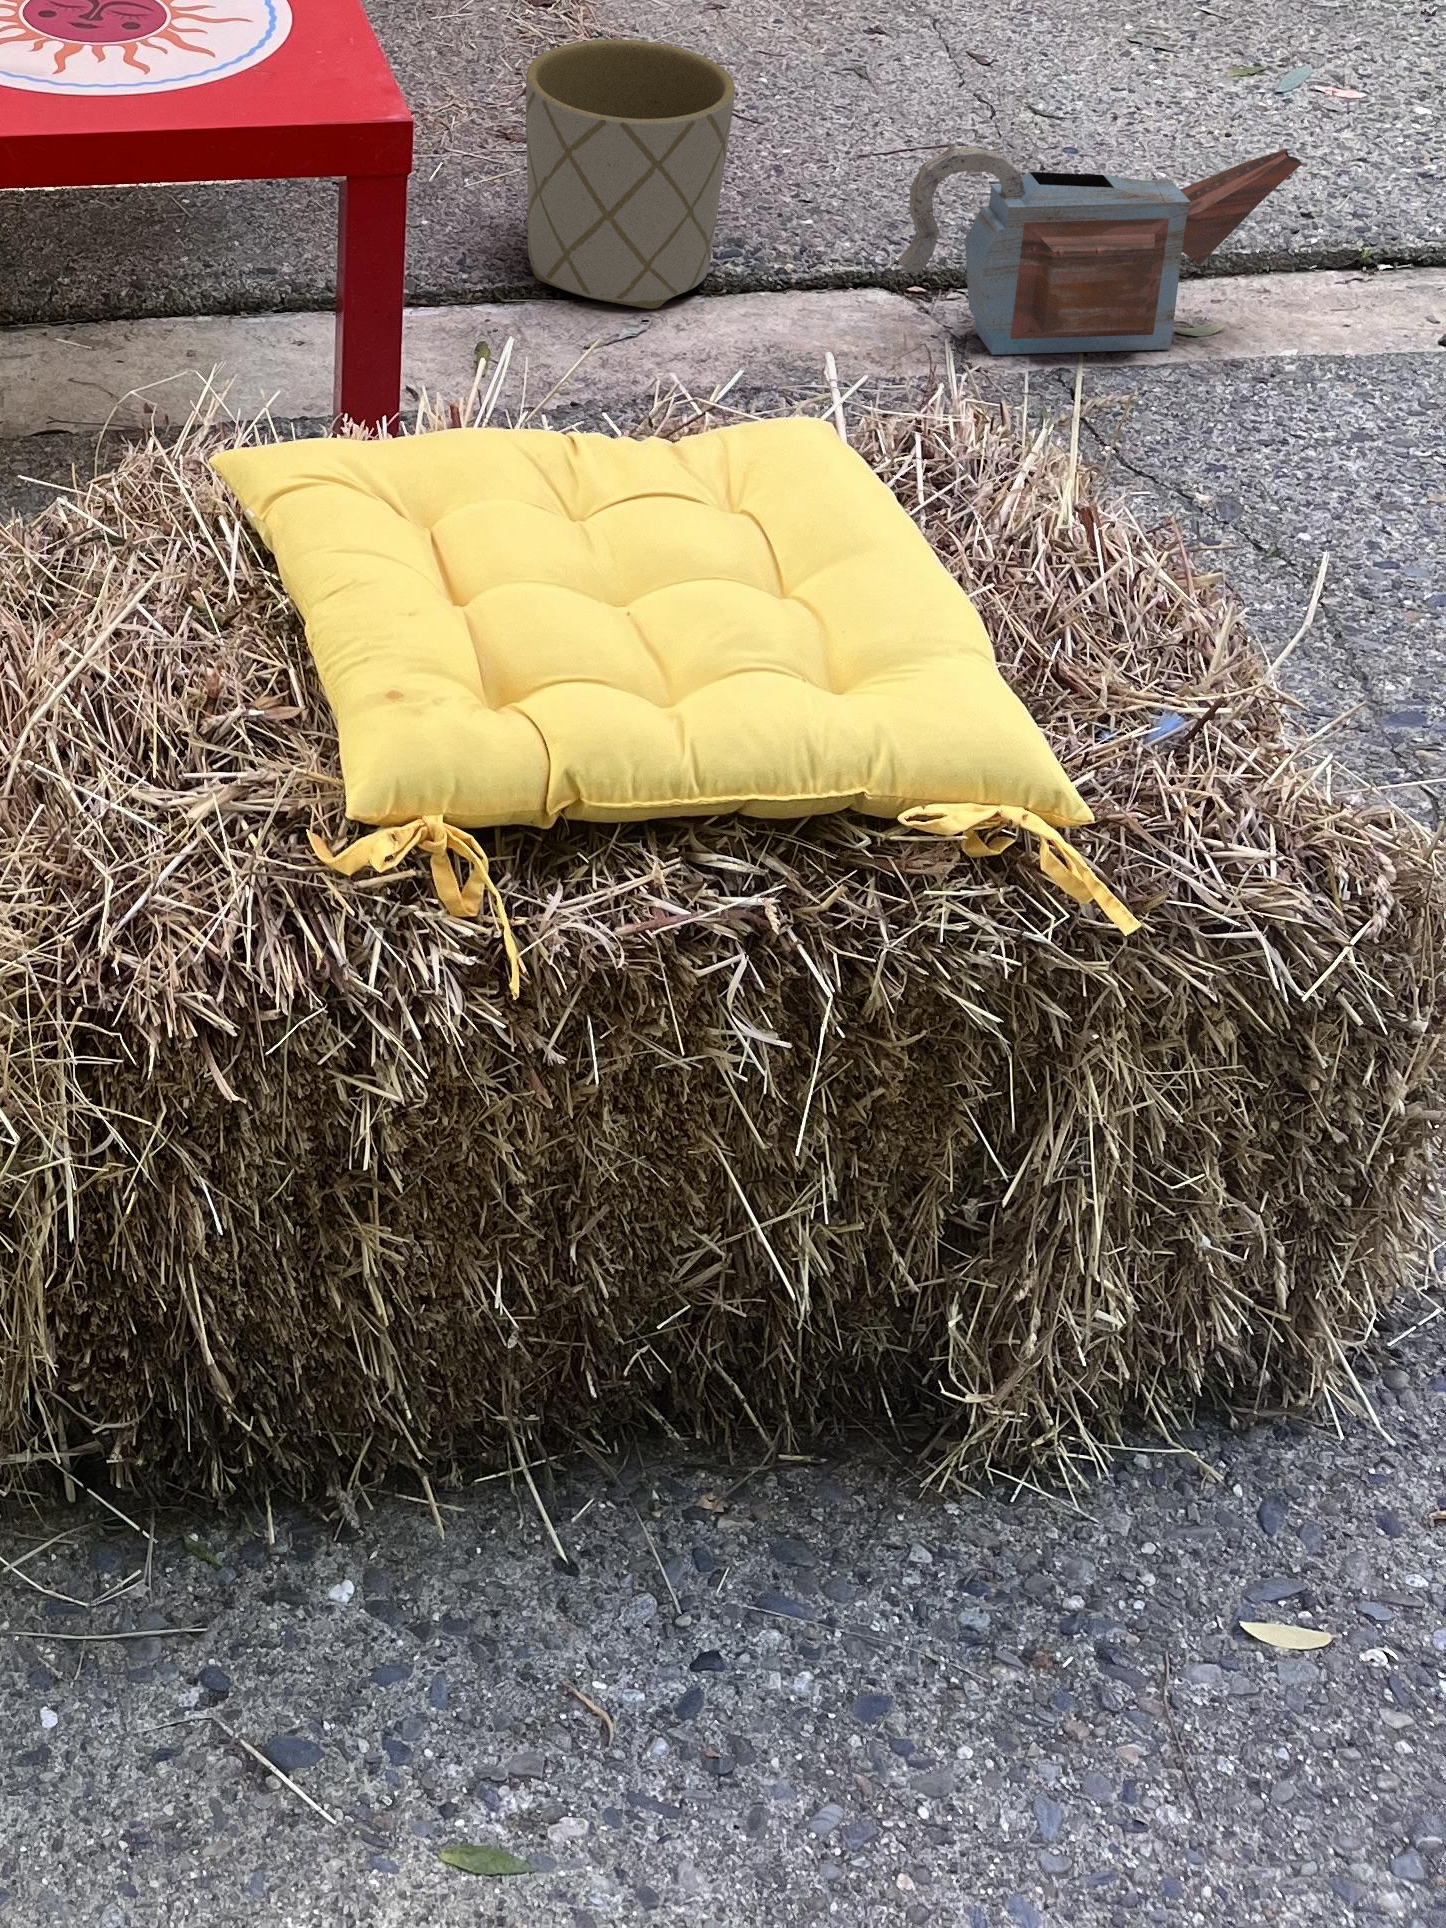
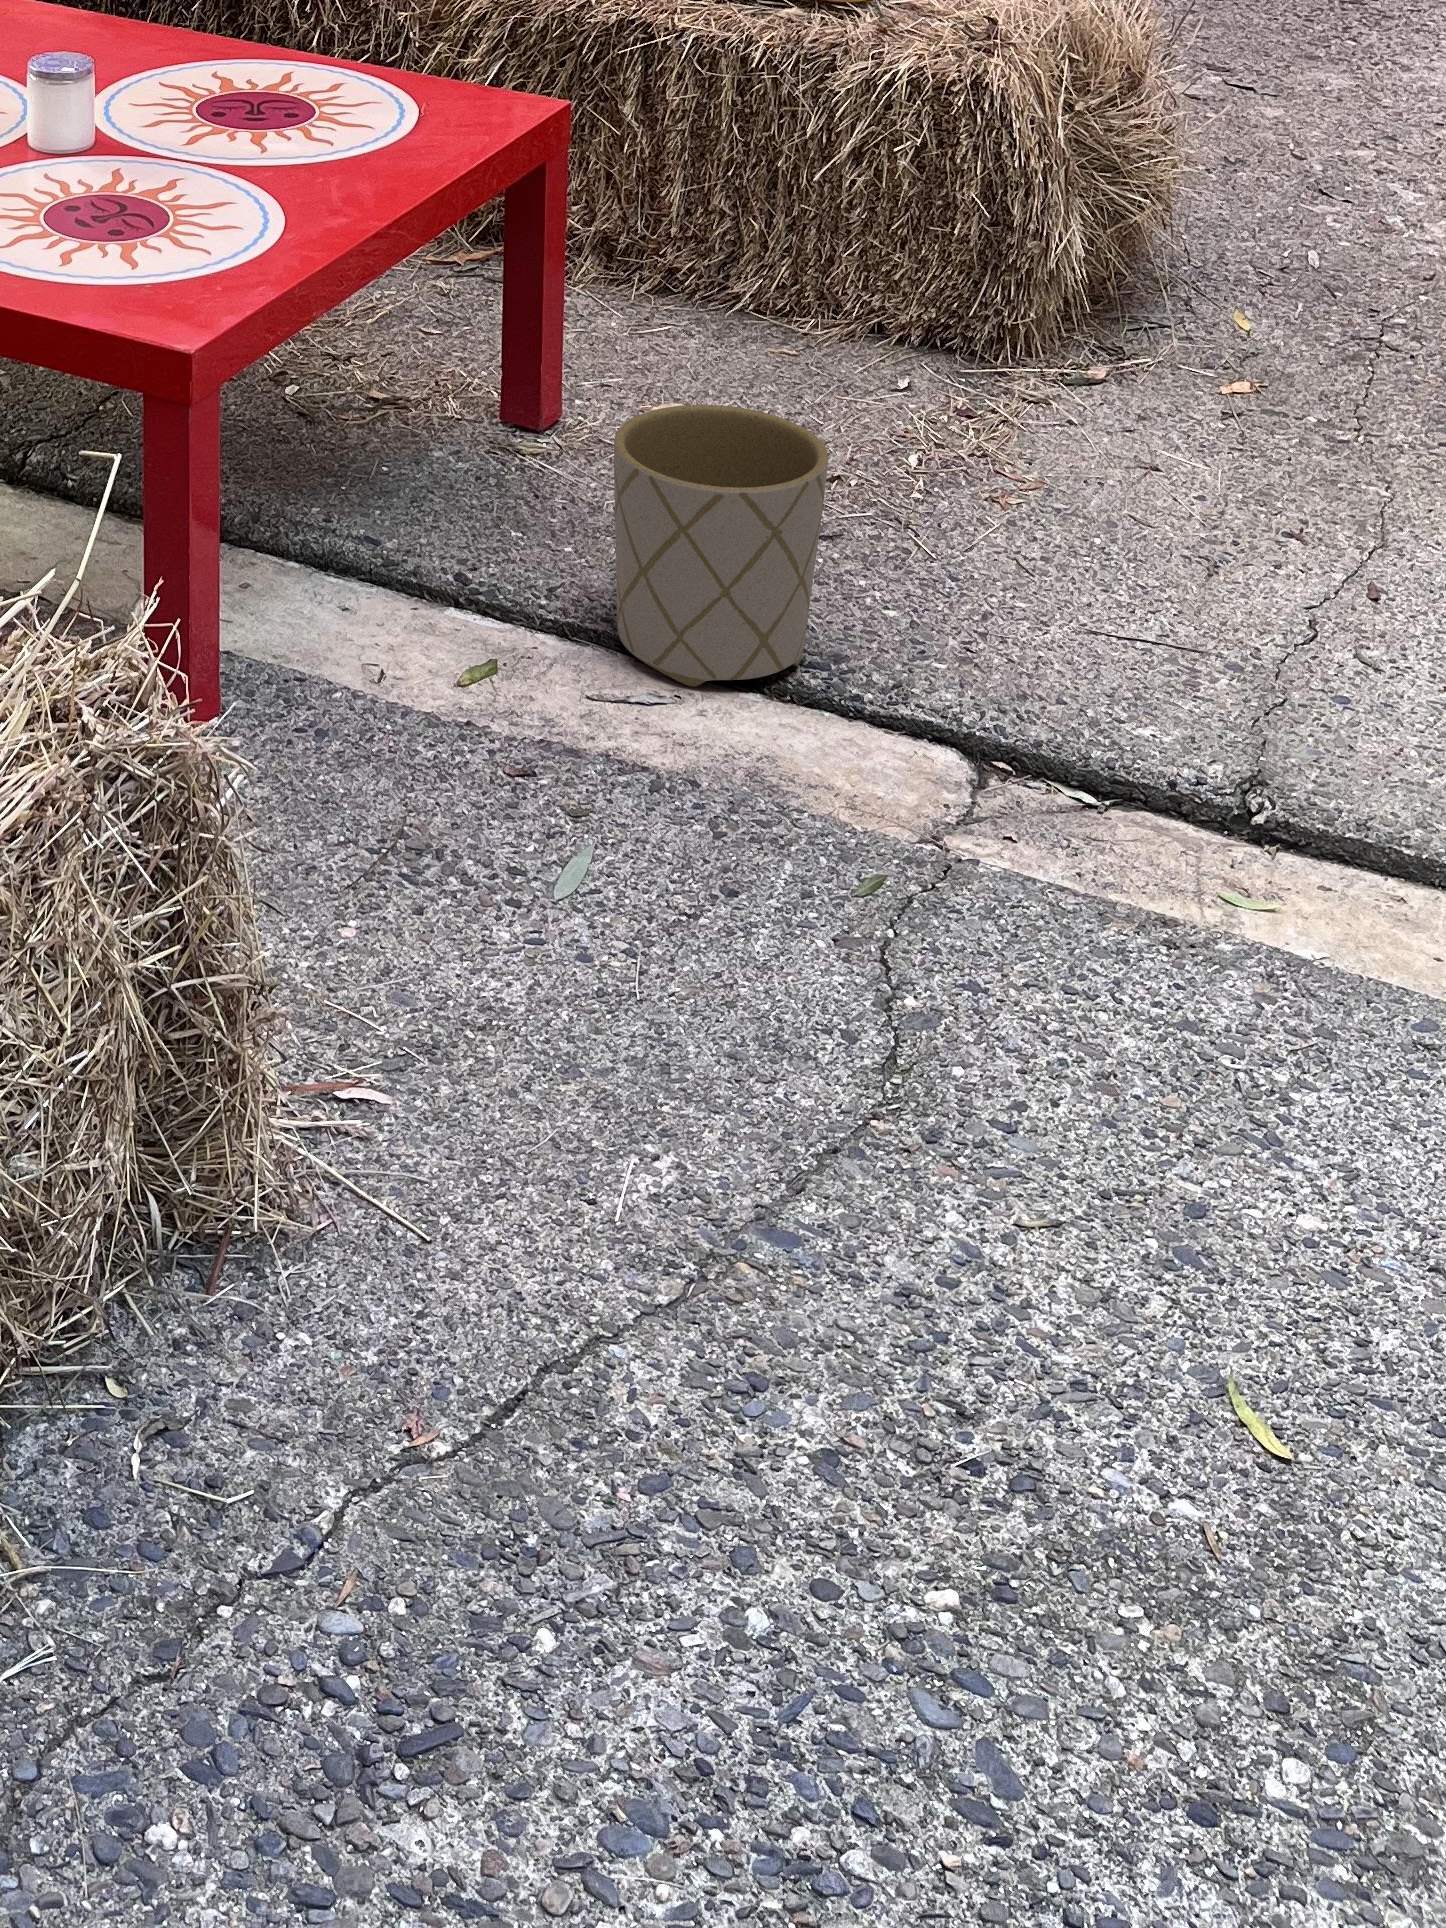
watering can: present [898,147,1302,355] -> none [876,587,1329,891]

